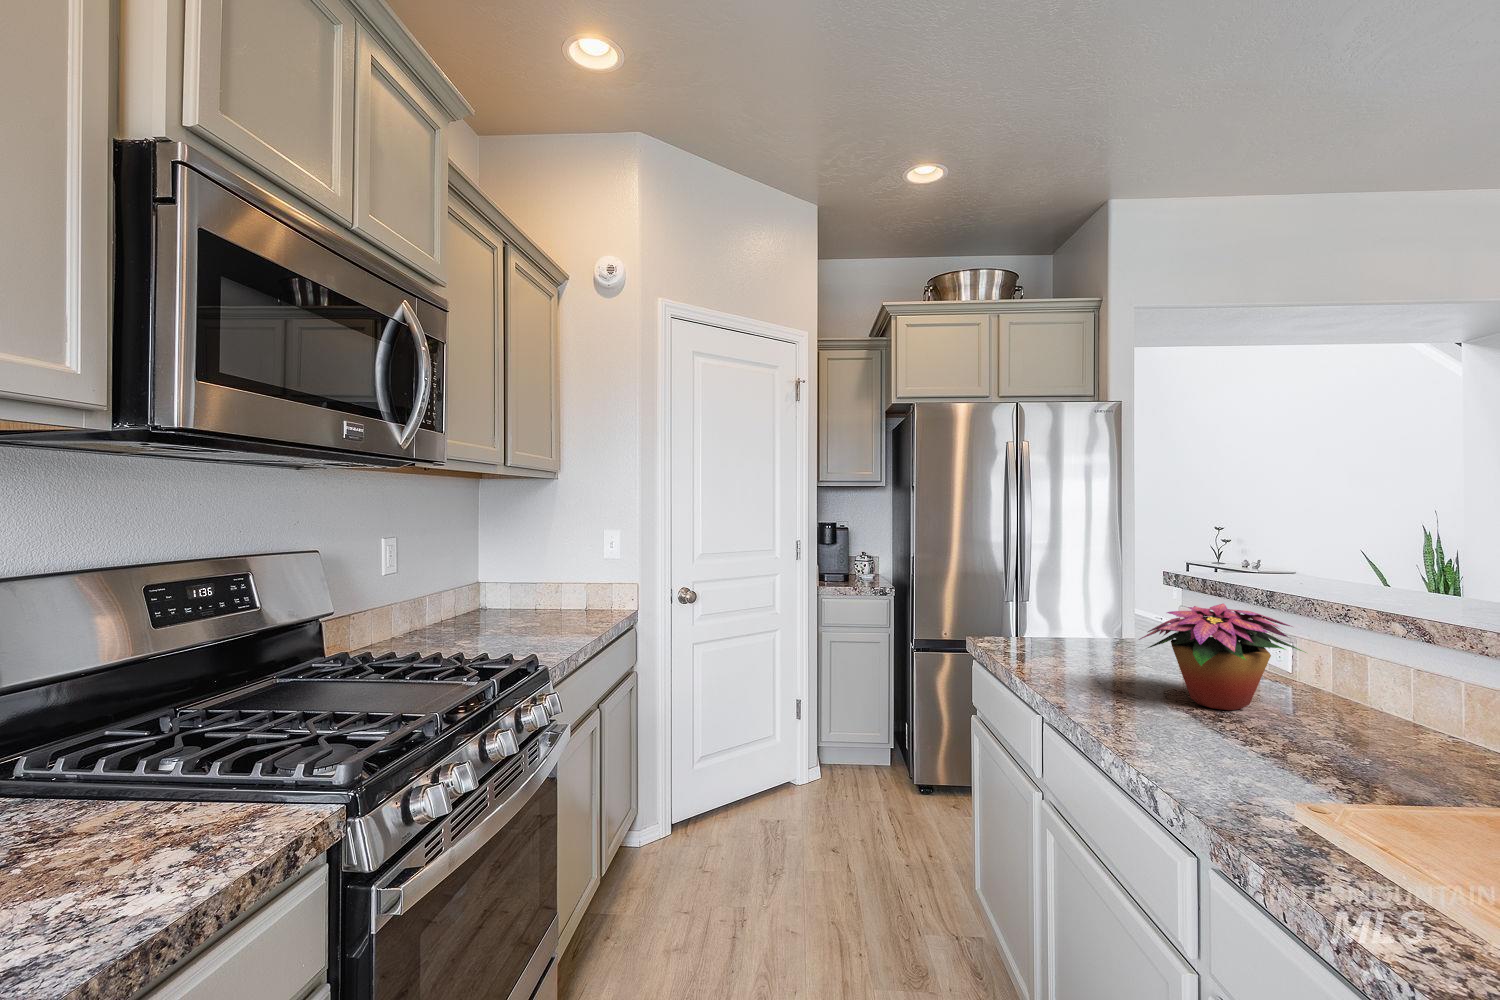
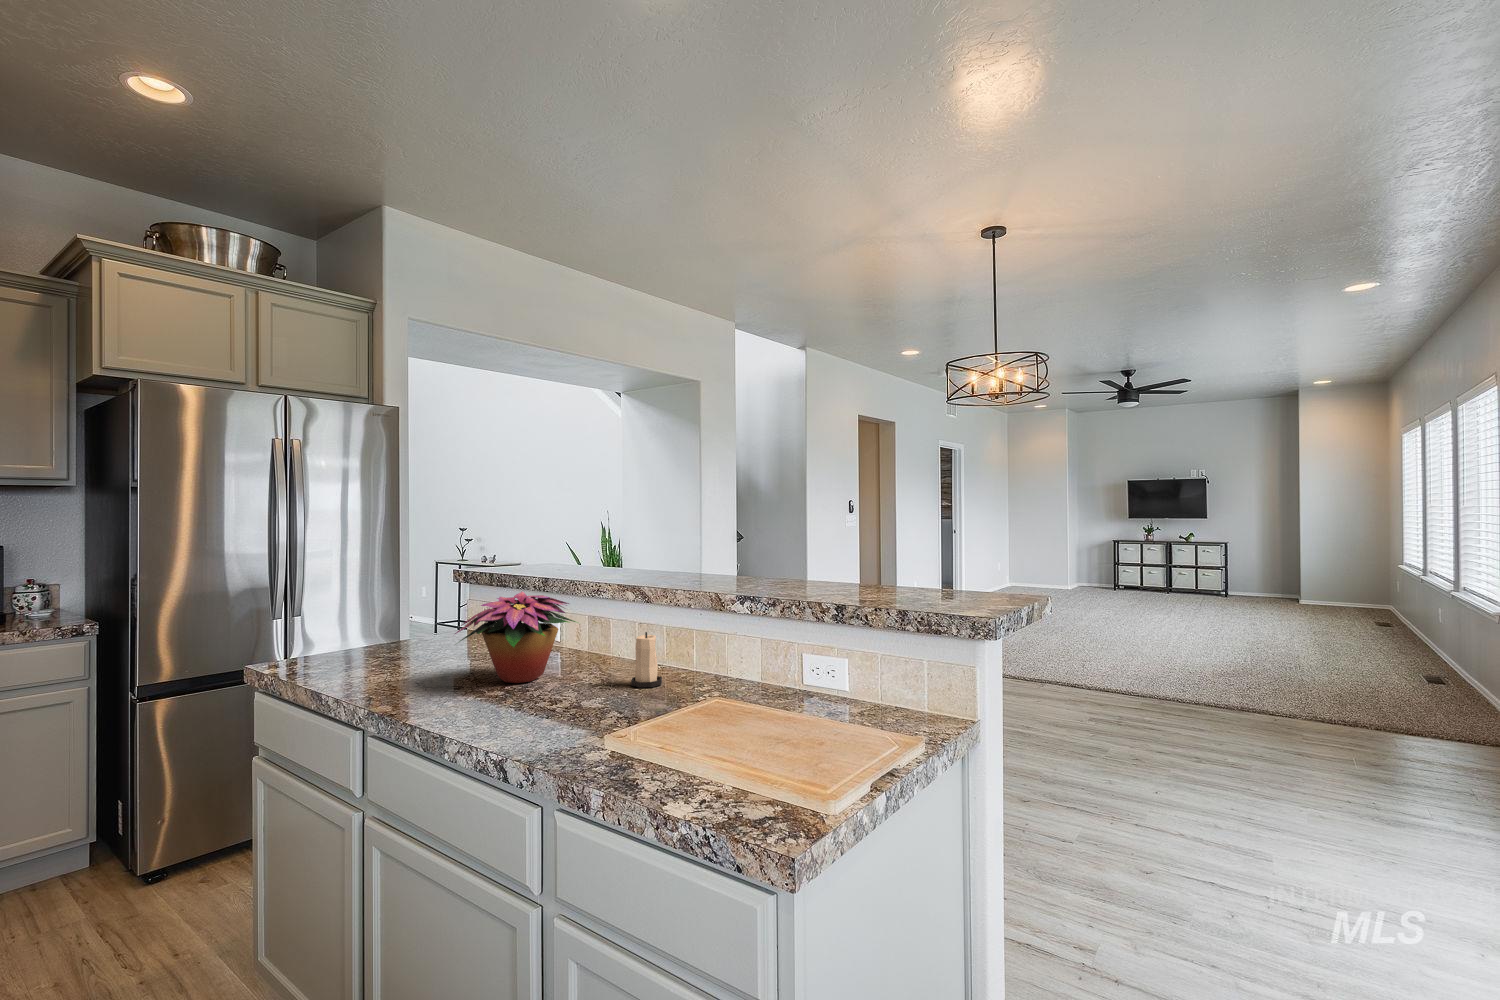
candle: none [1380,681,1440,763] -> present [631,632,662,688]

